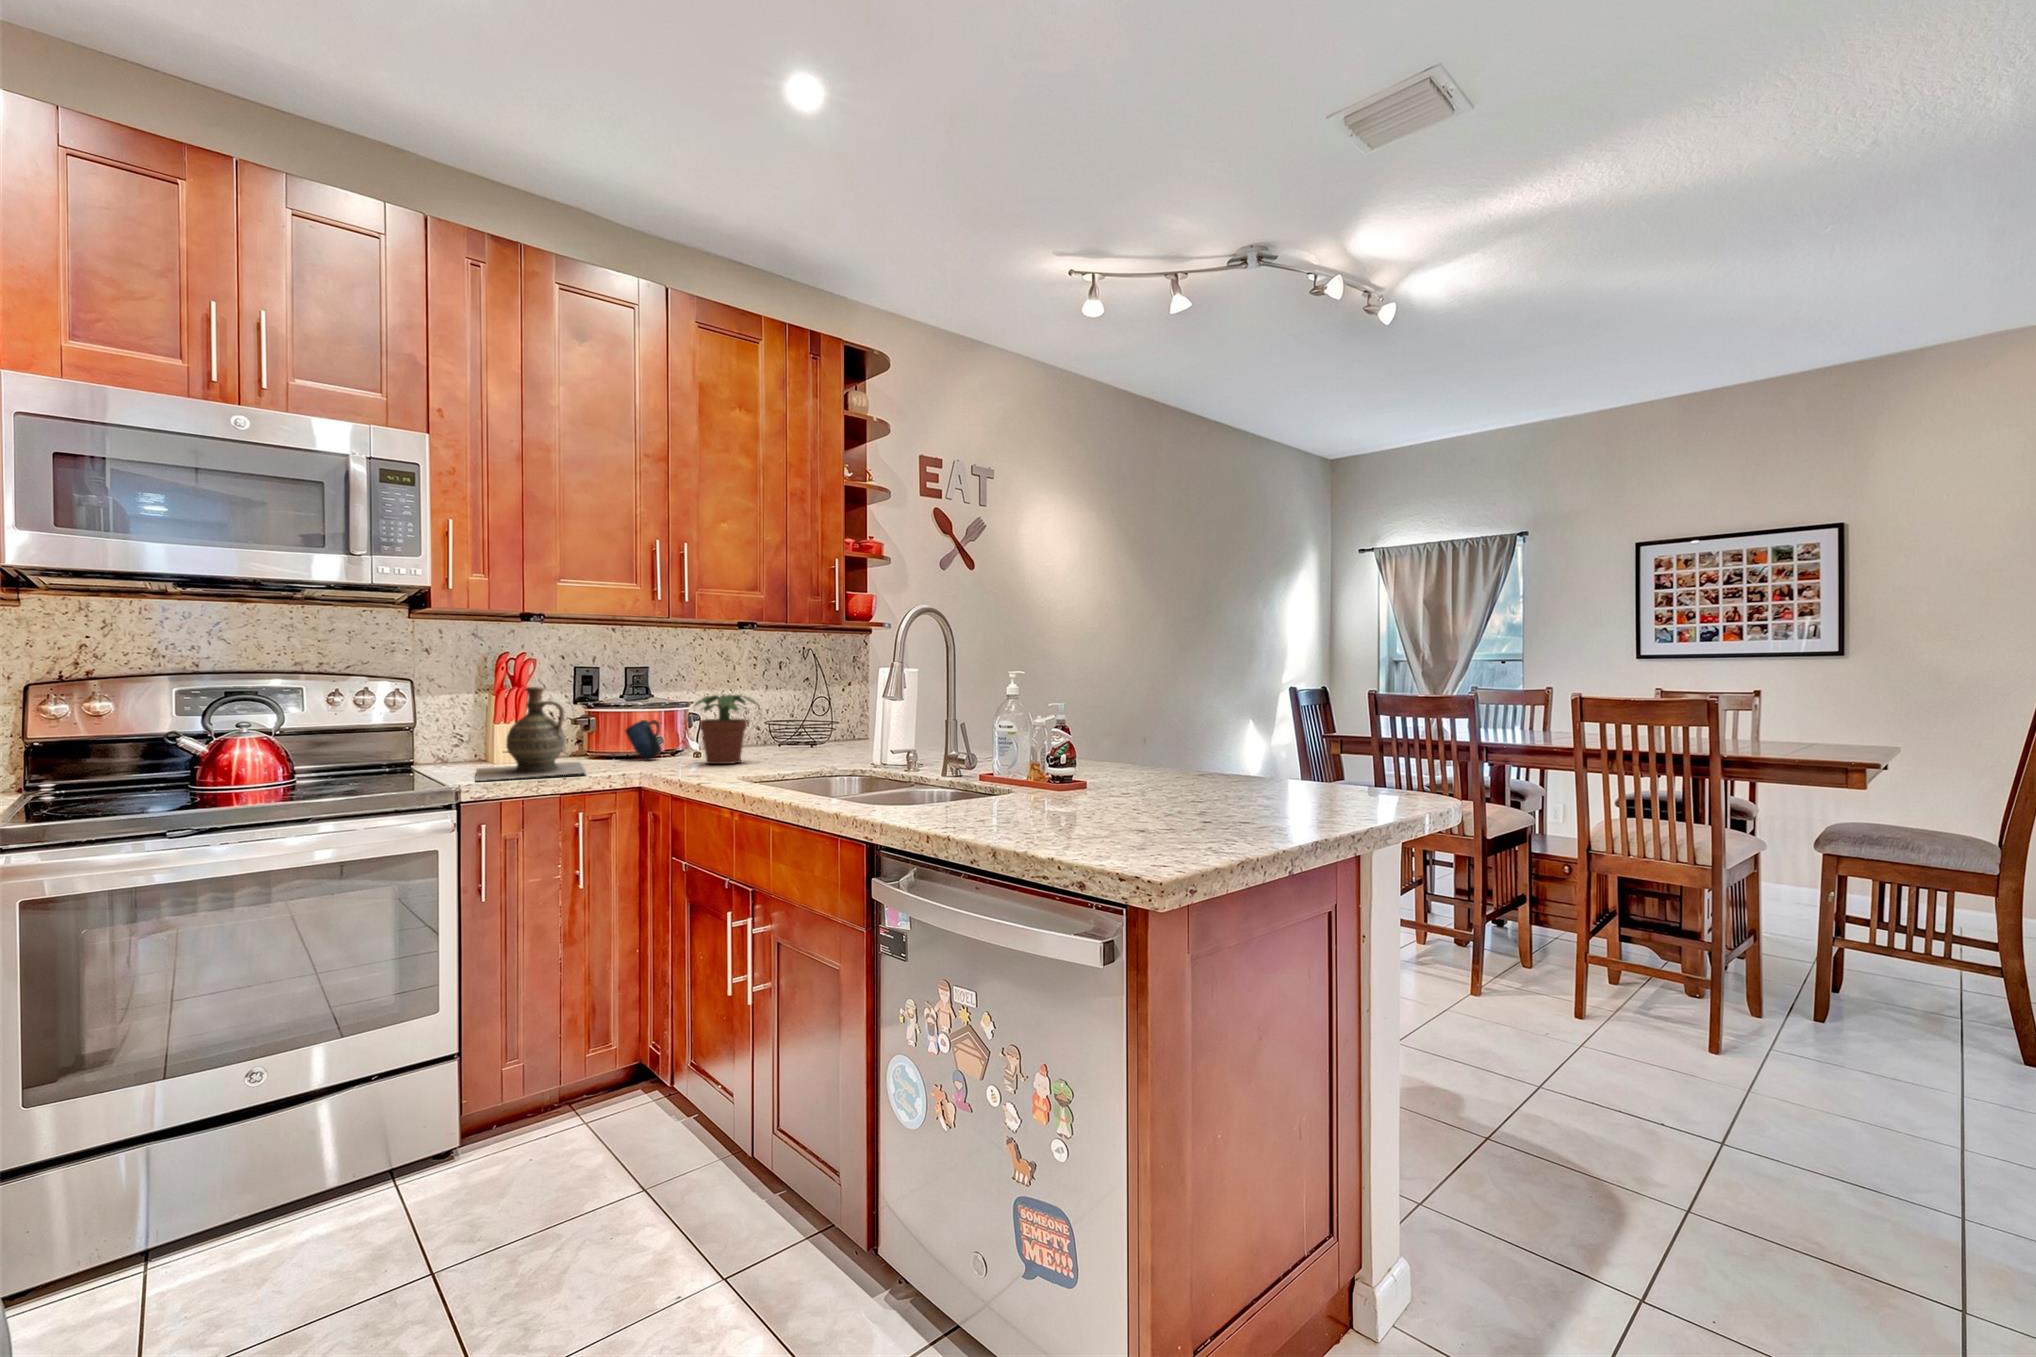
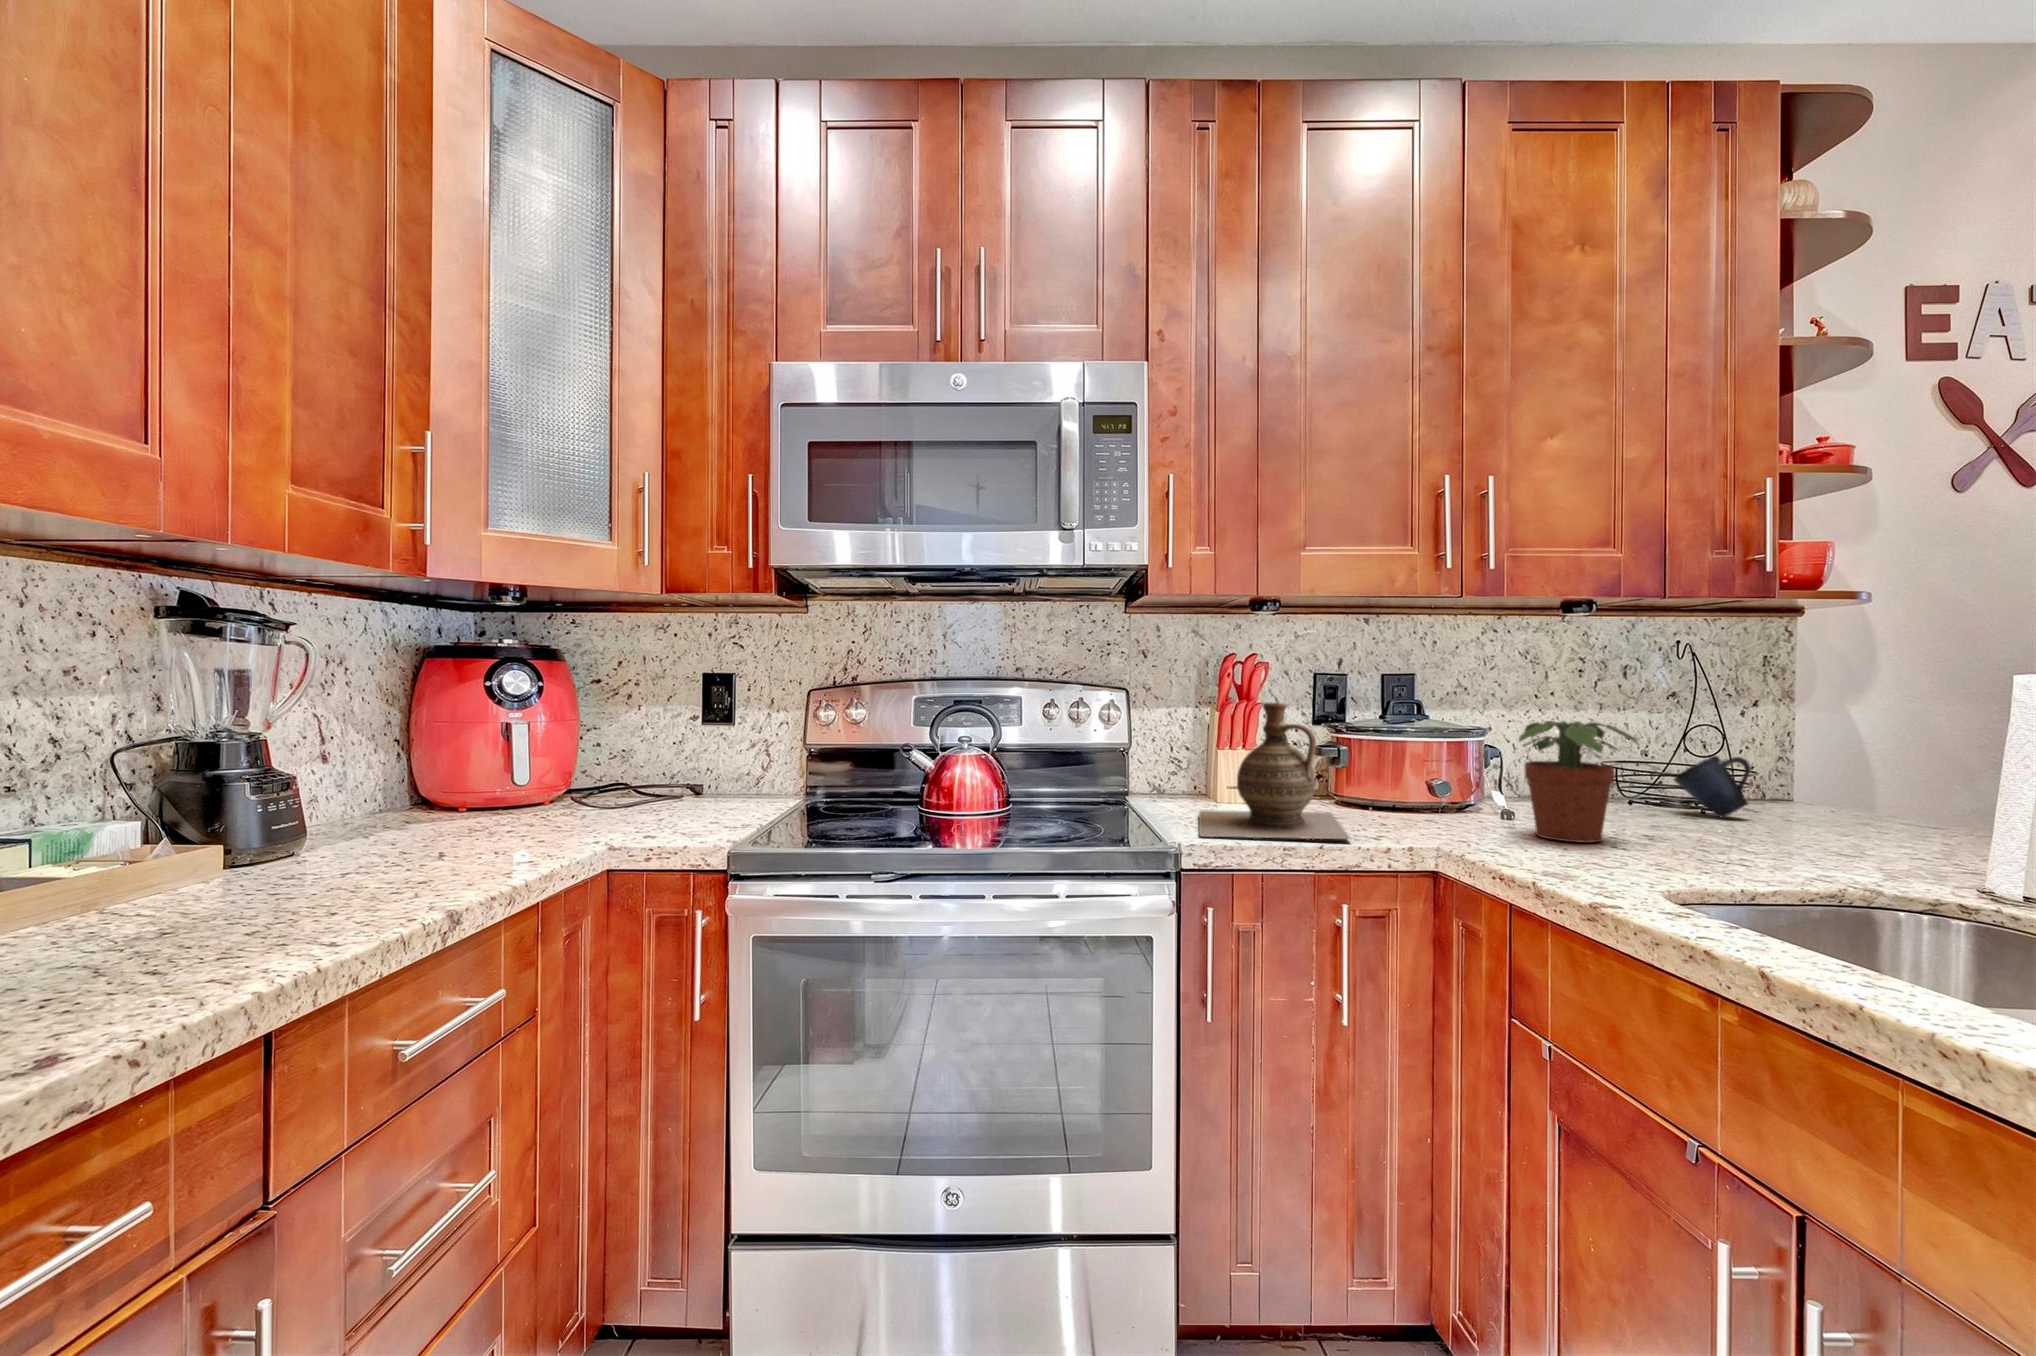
mug: present [625,720,661,760] -> present [1674,756,1751,817]

